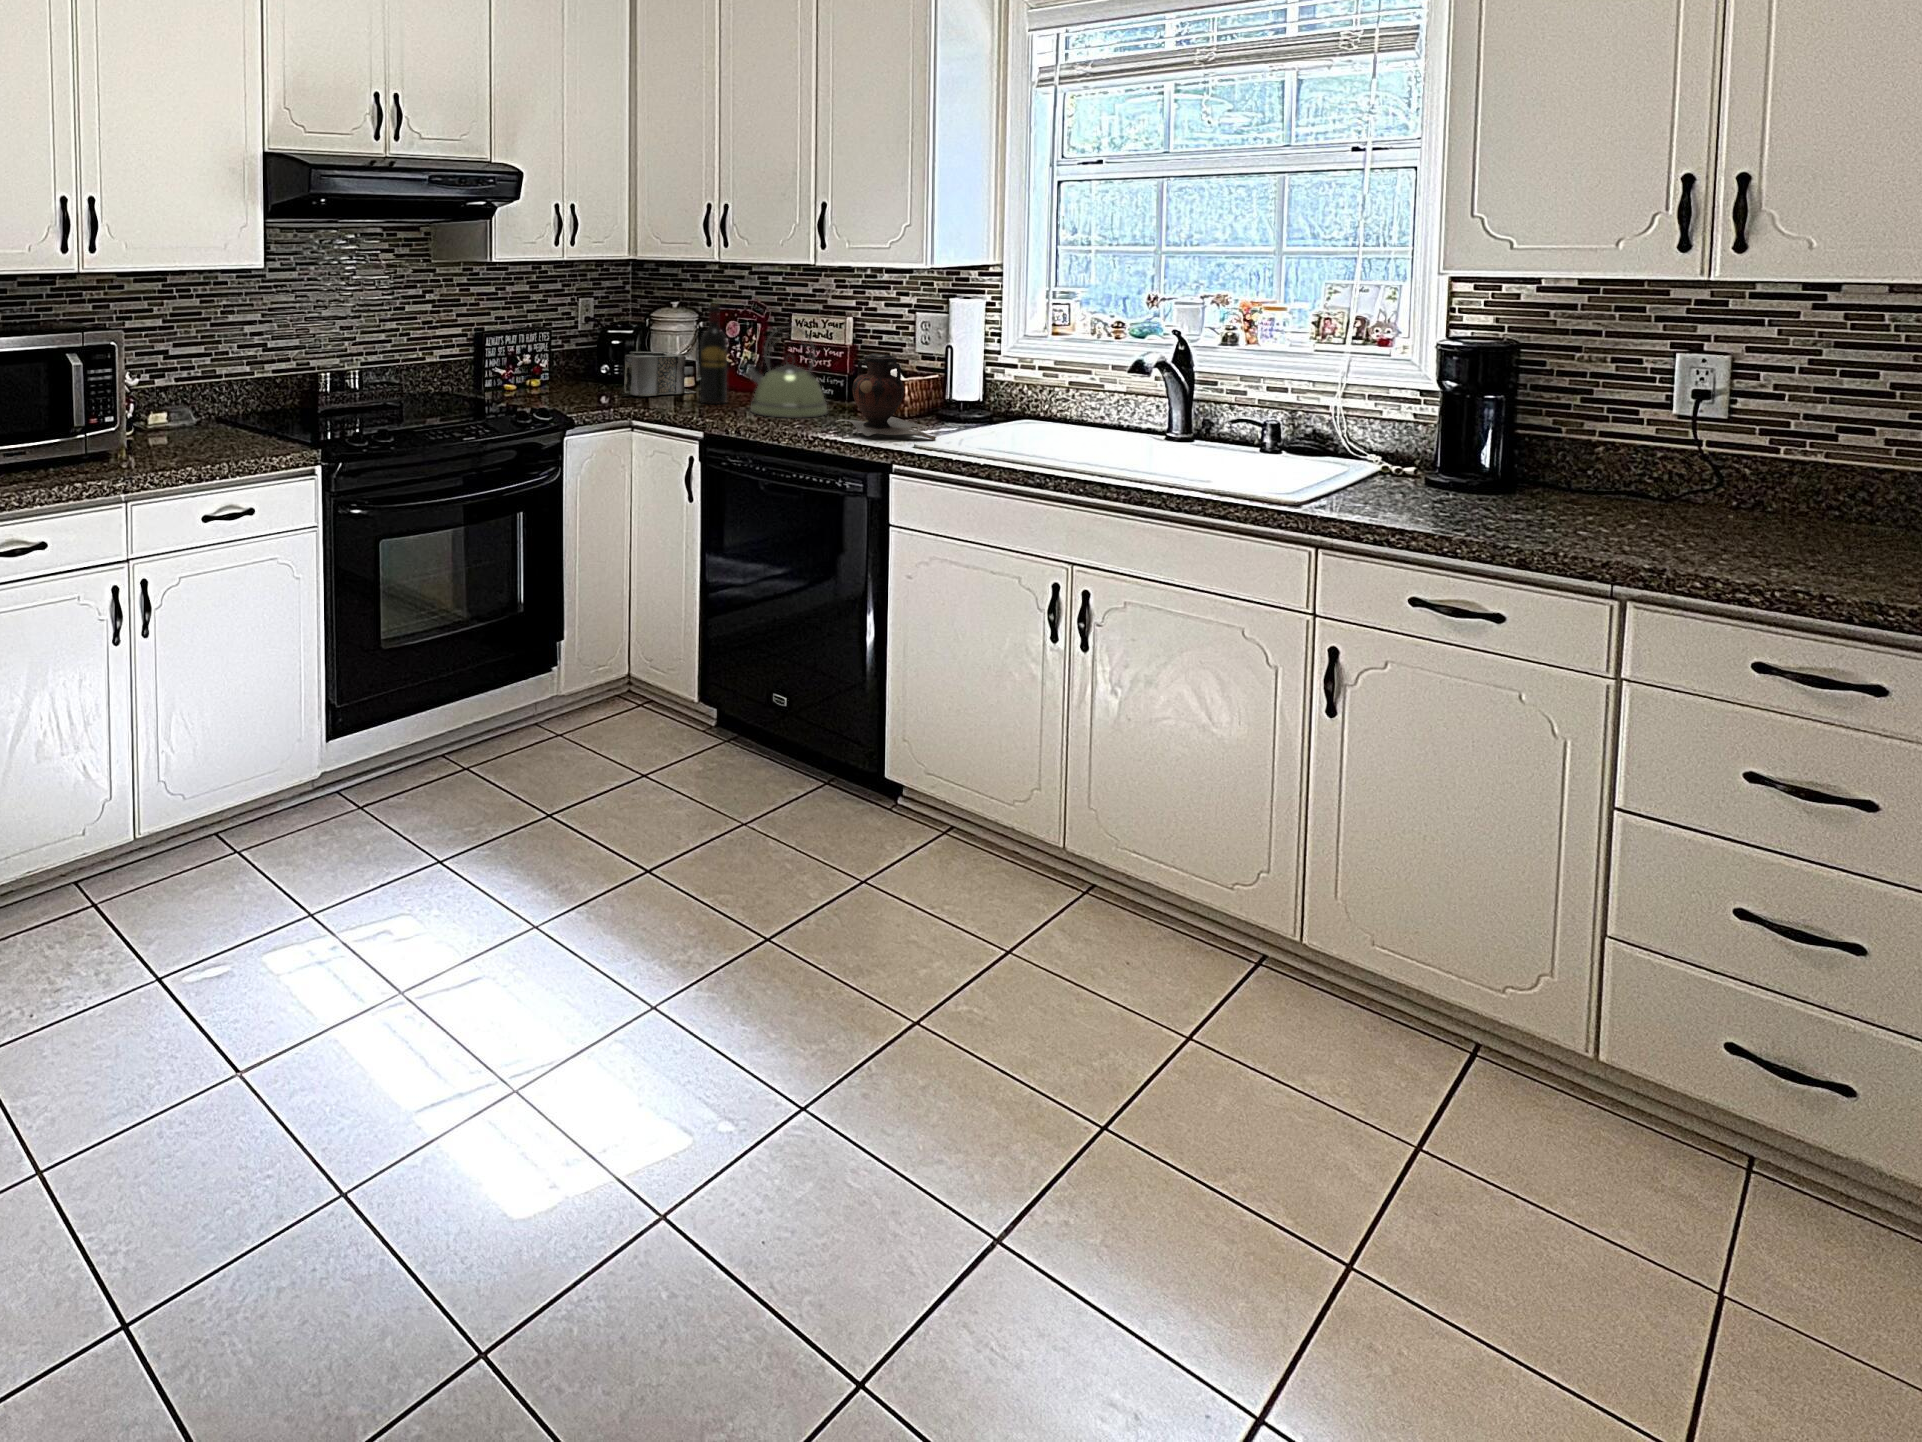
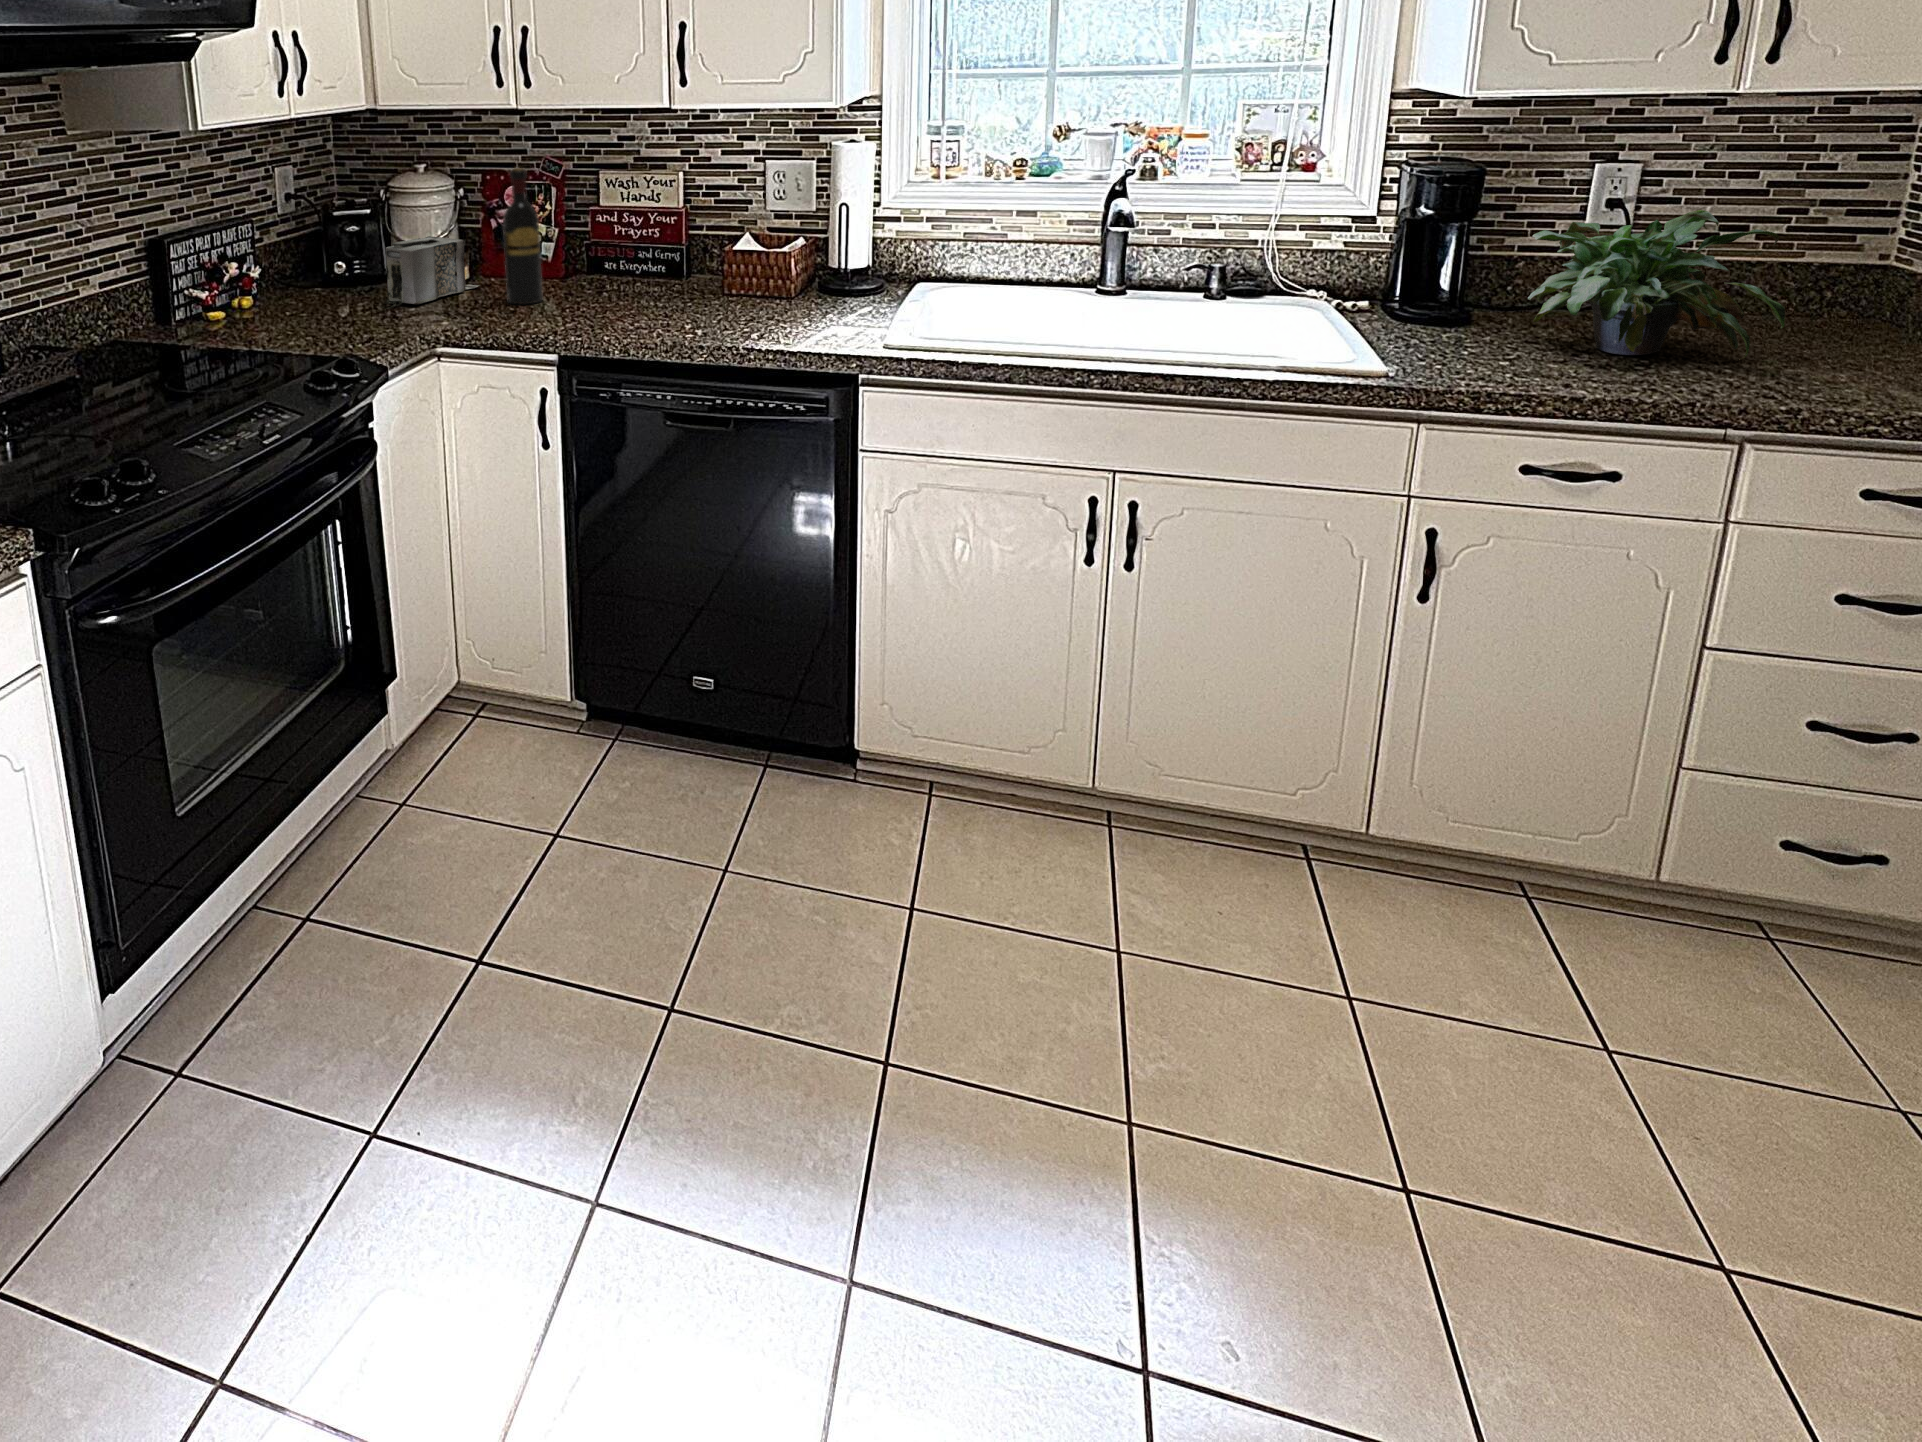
kettle: present [745,328,827,418] -> none [577,192,693,317]
vase: present [837,354,936,440] -> none [755,227,885,337]
potted plant: none [1484,384,1751,536] -> present [1528,210,1785,359]

